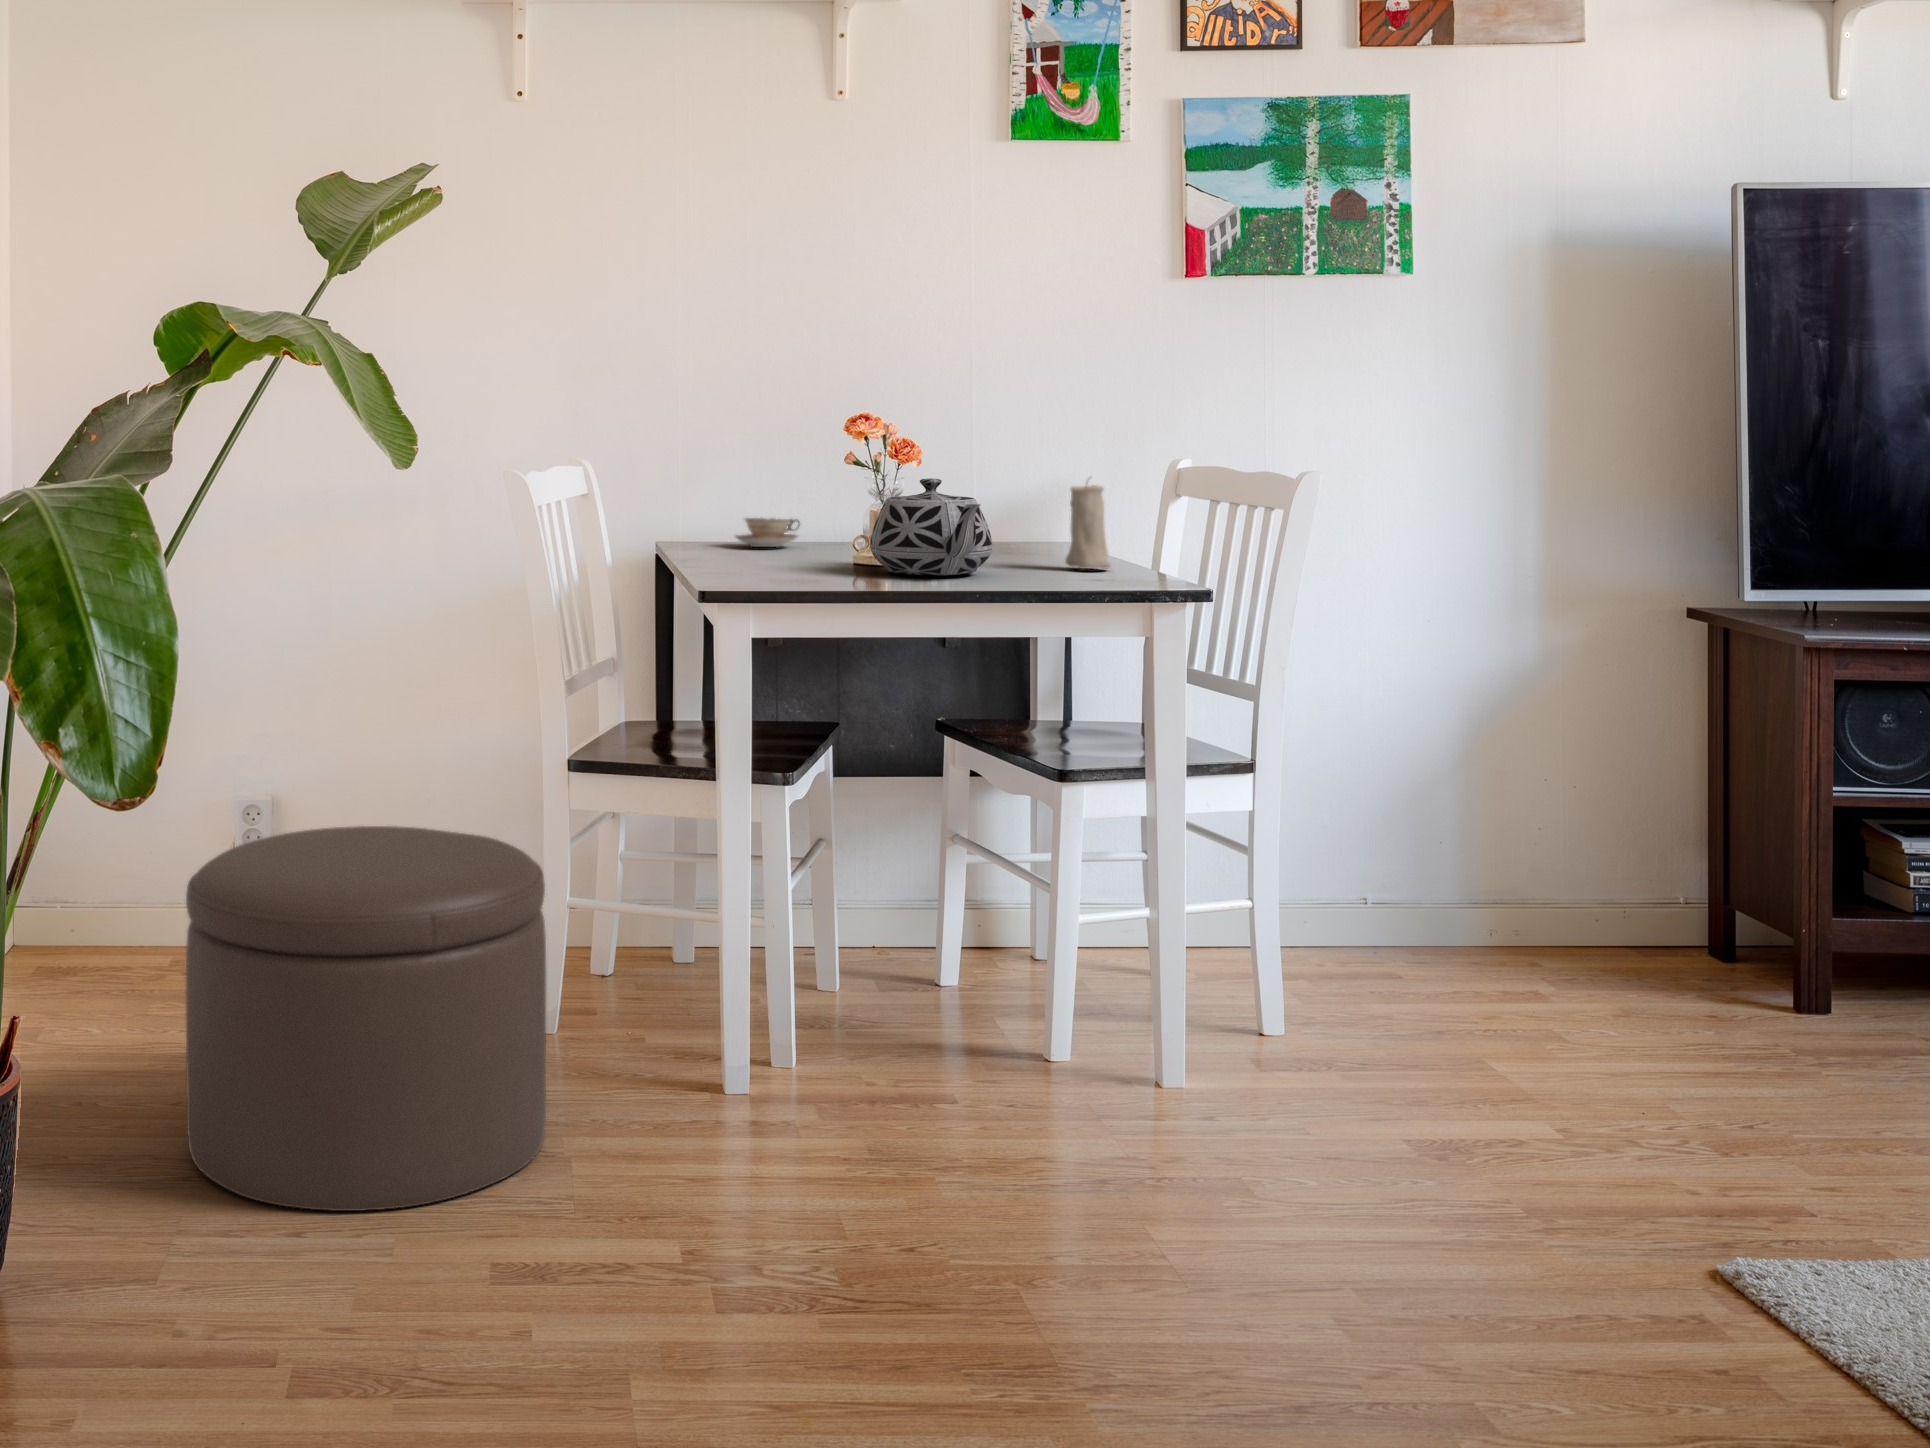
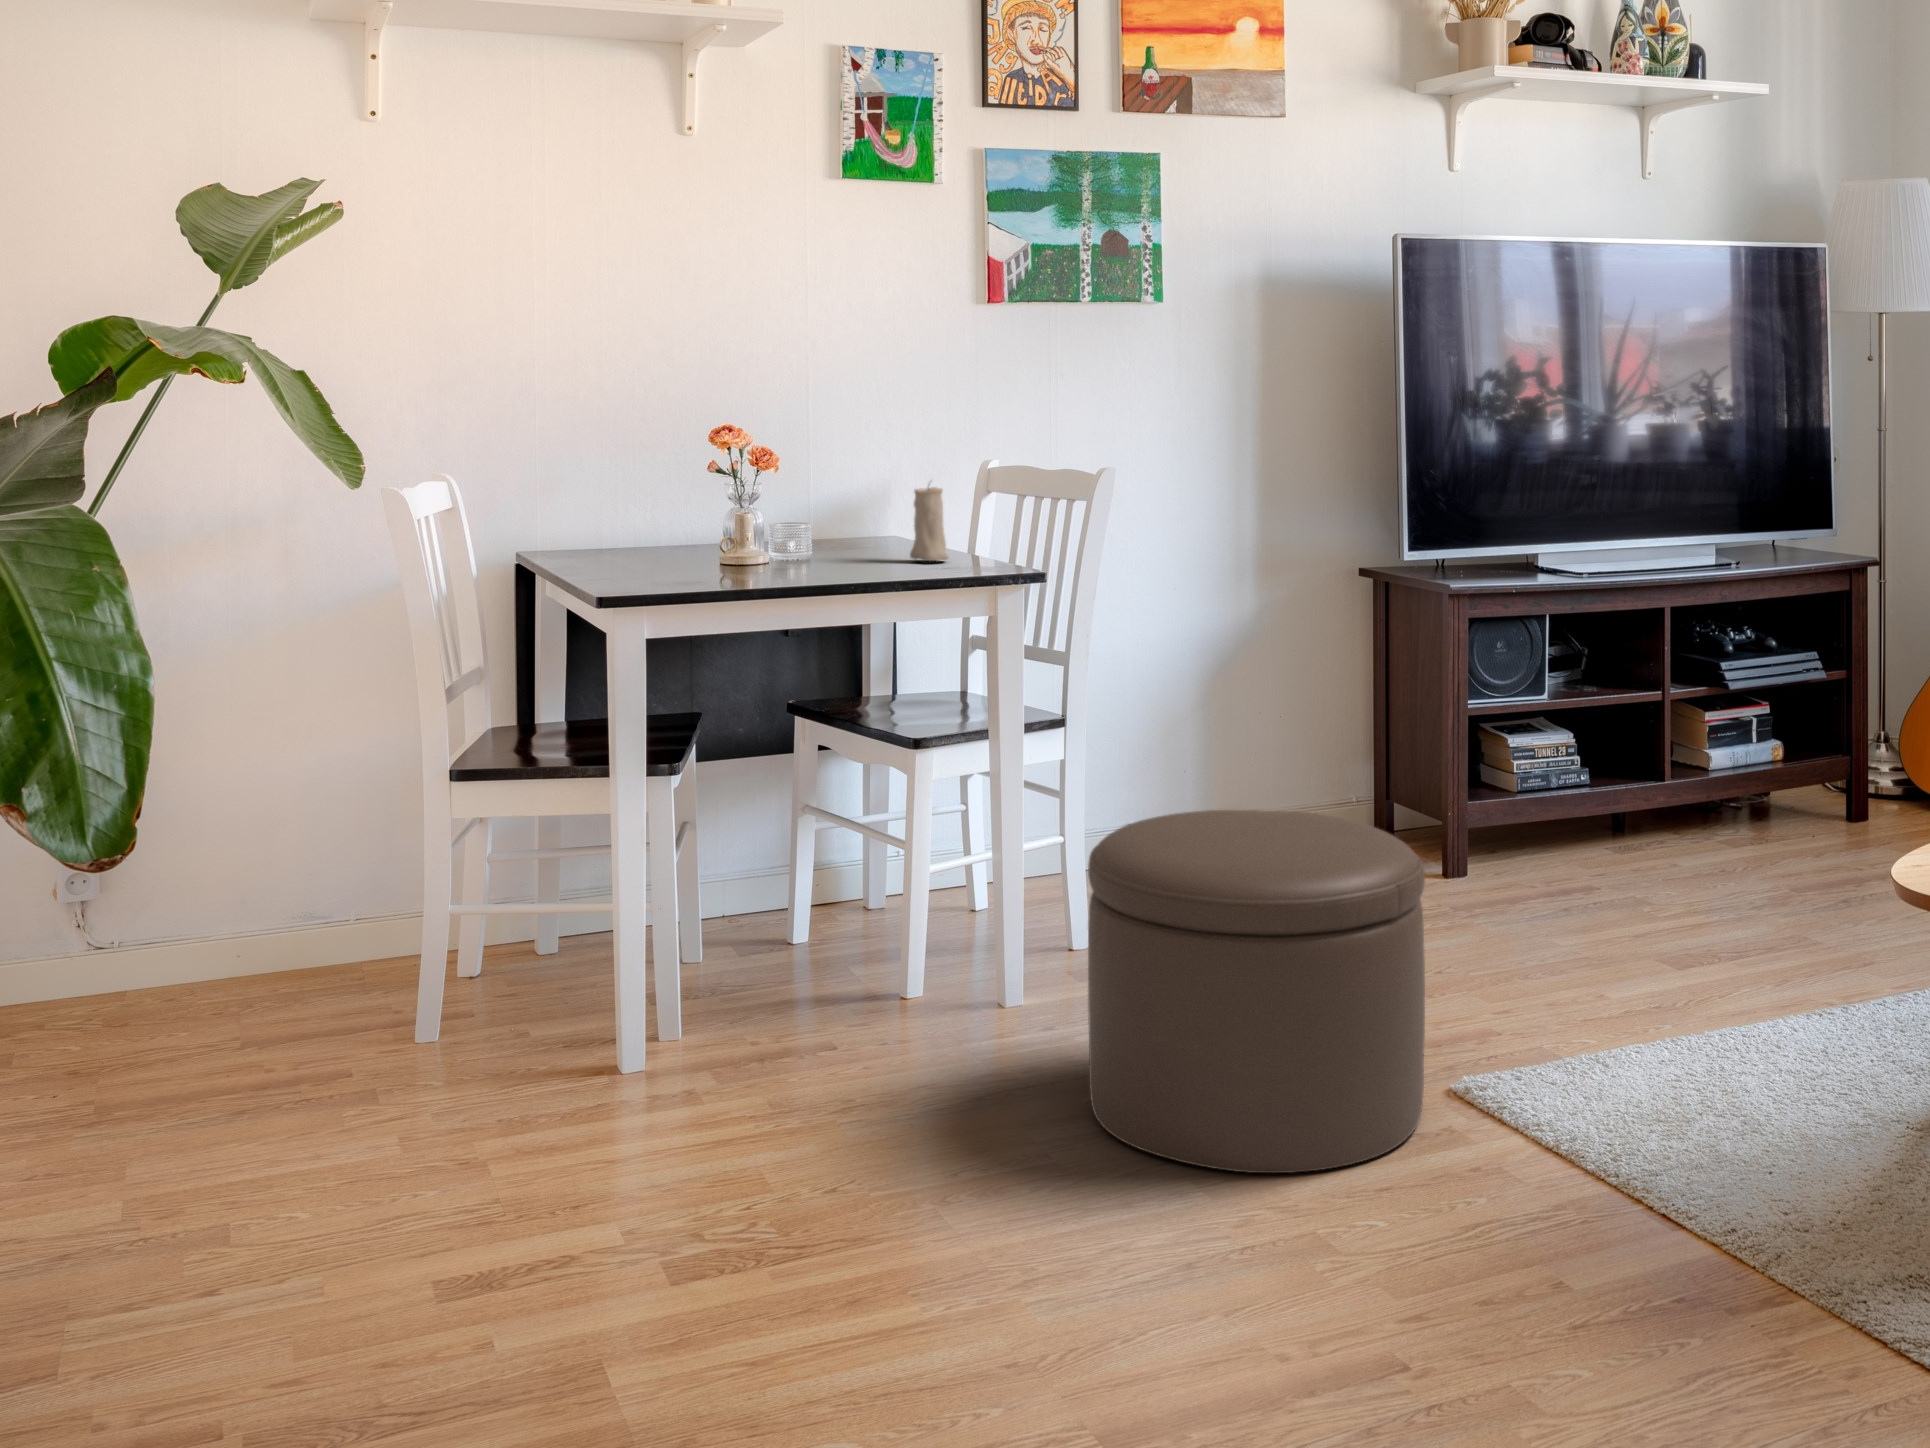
teapot: present [870,478,992,575] -> none [745,485,854,573]
teacup: present [736,518,799,547] -> none [594,523,656,551]
ottoman: present [186,826,546,1211] -> present [1088,810,1425,1173]

